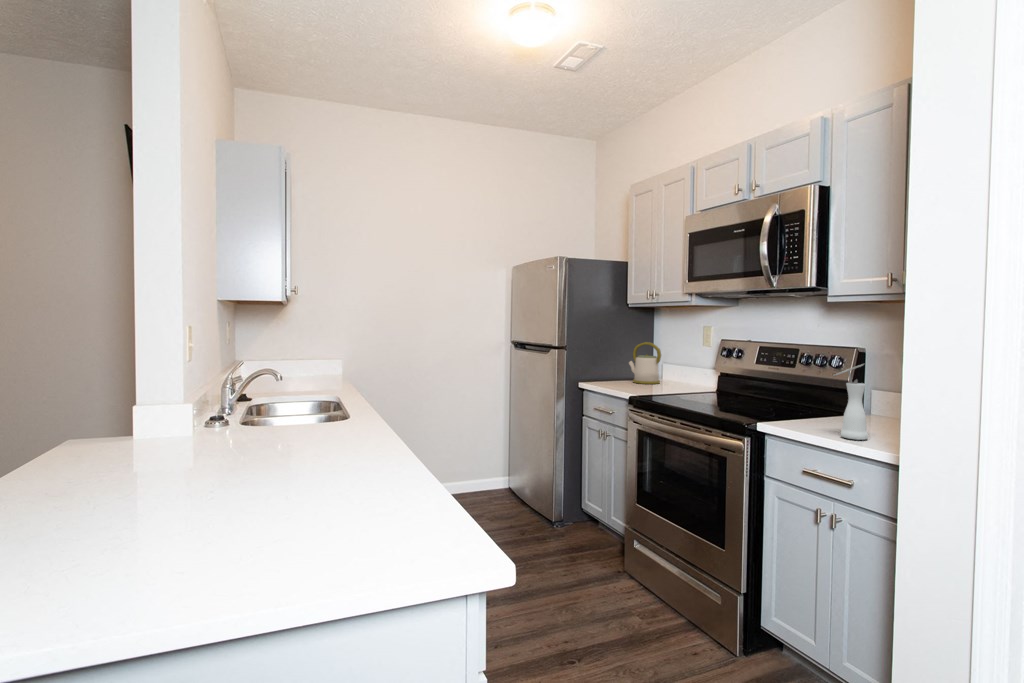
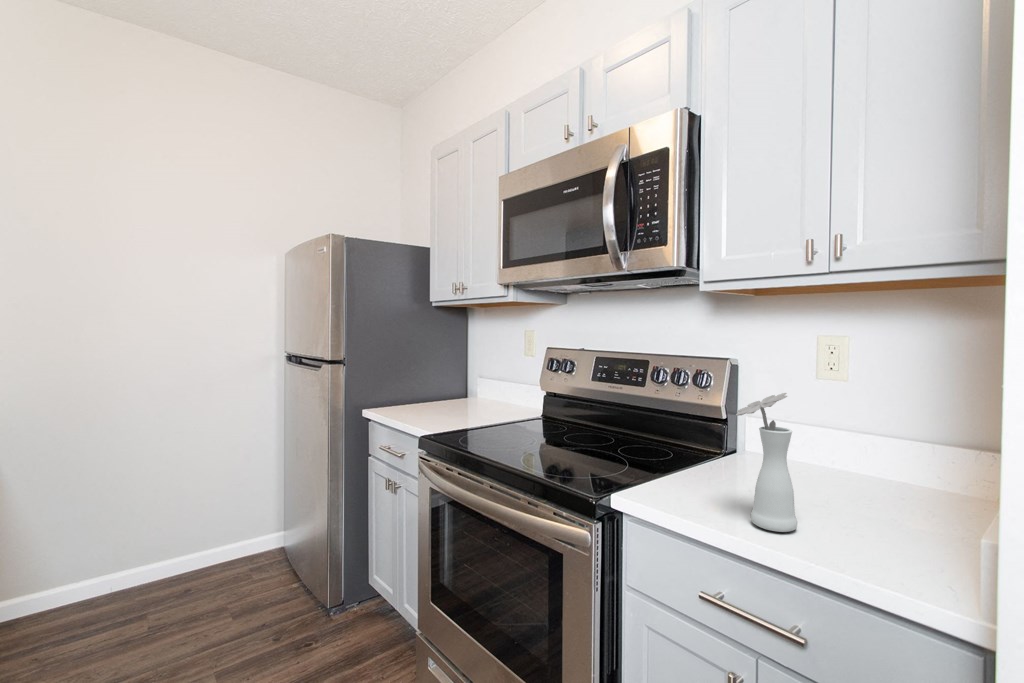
kettle: present [629,342,661,384] -> none [432,351,474,408]

